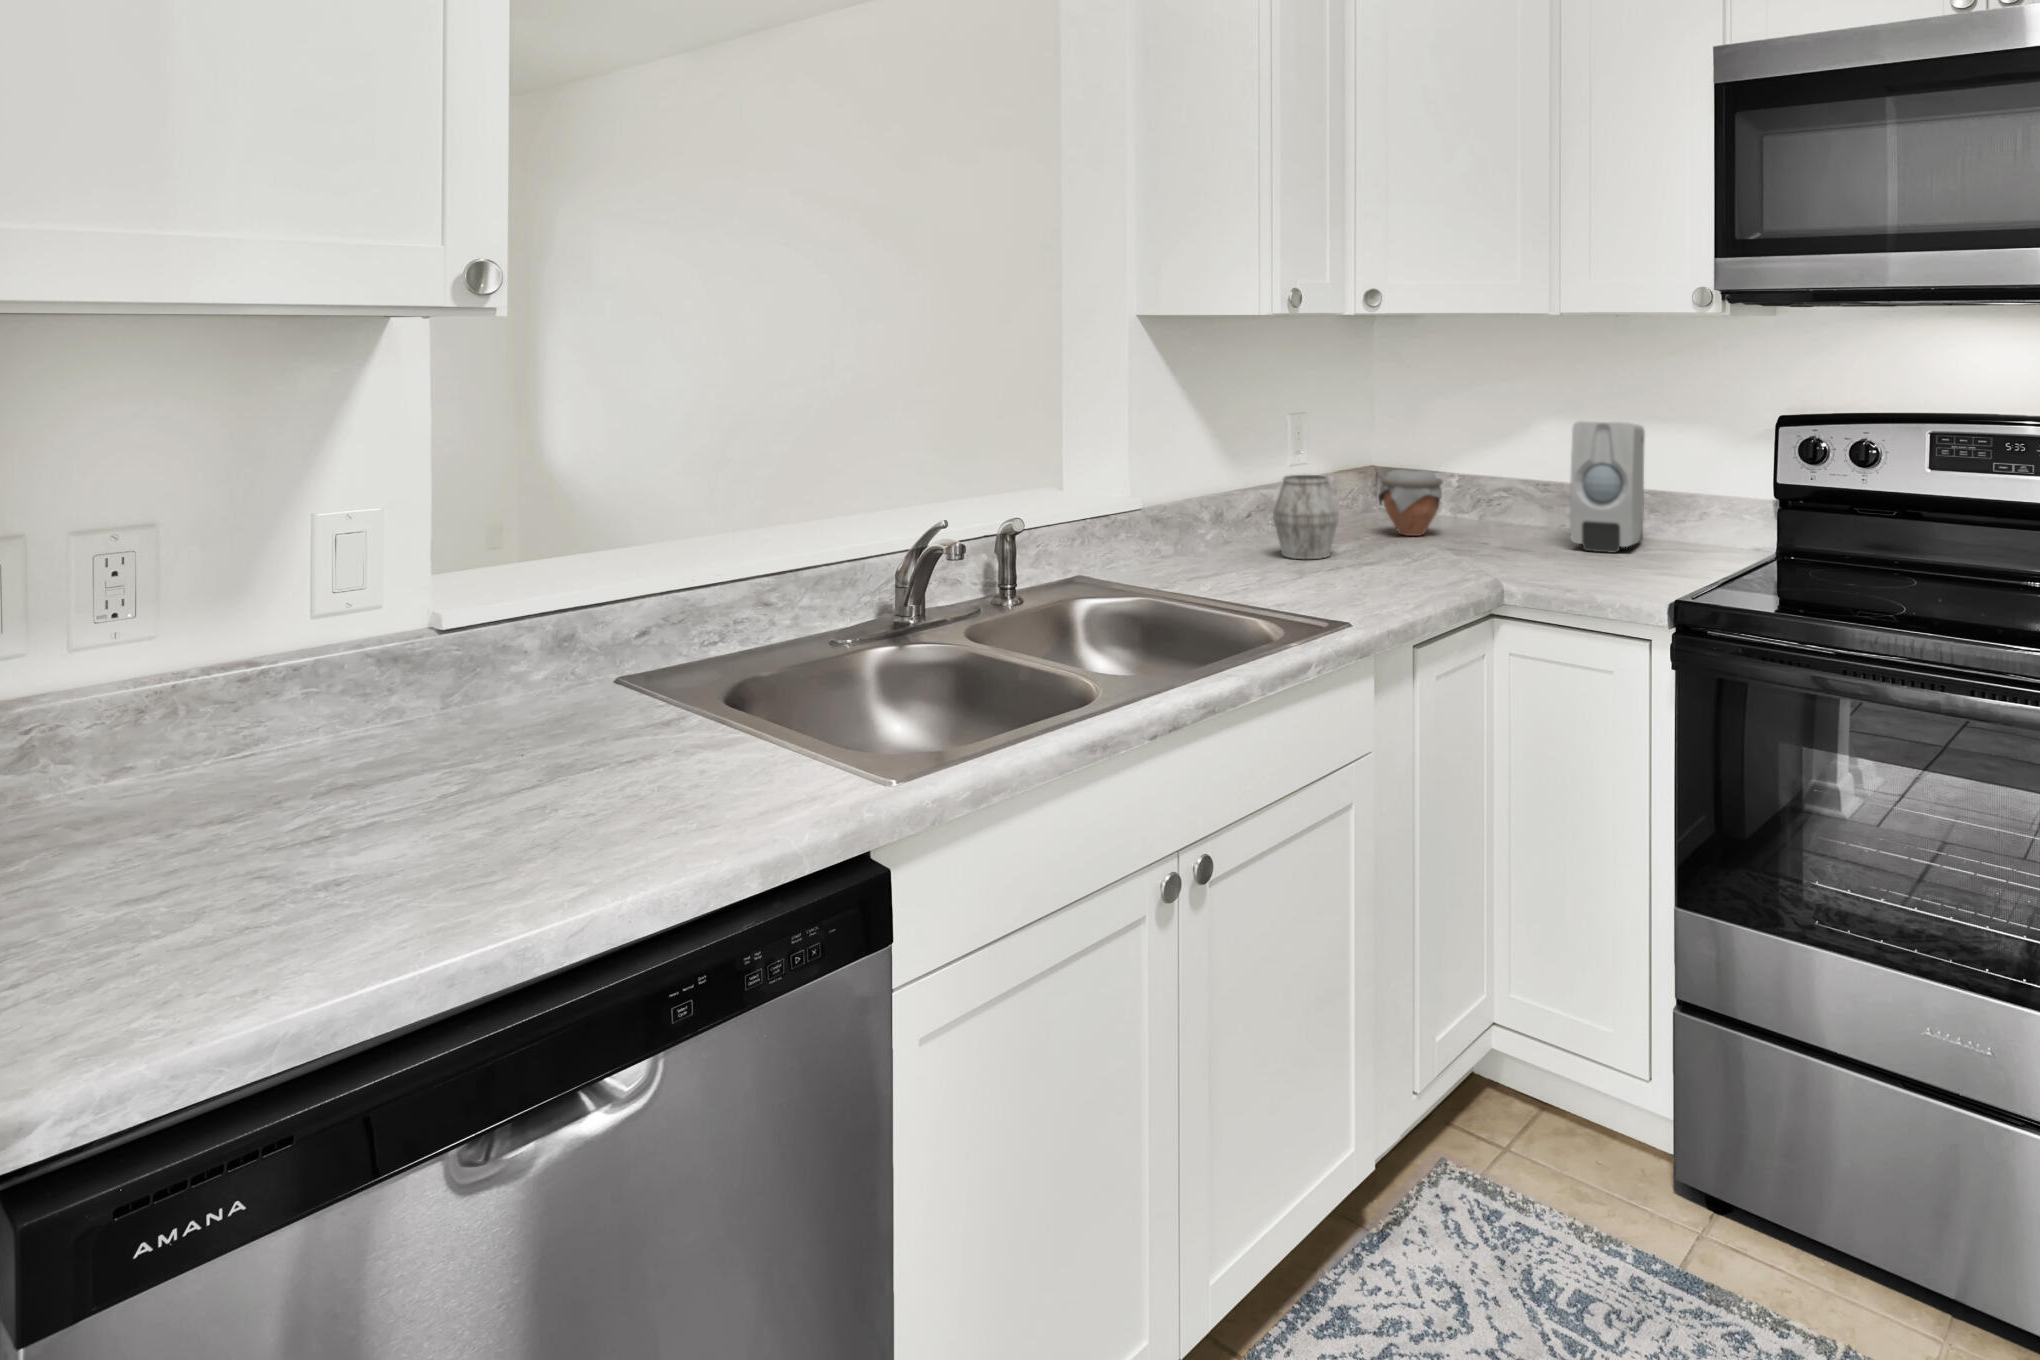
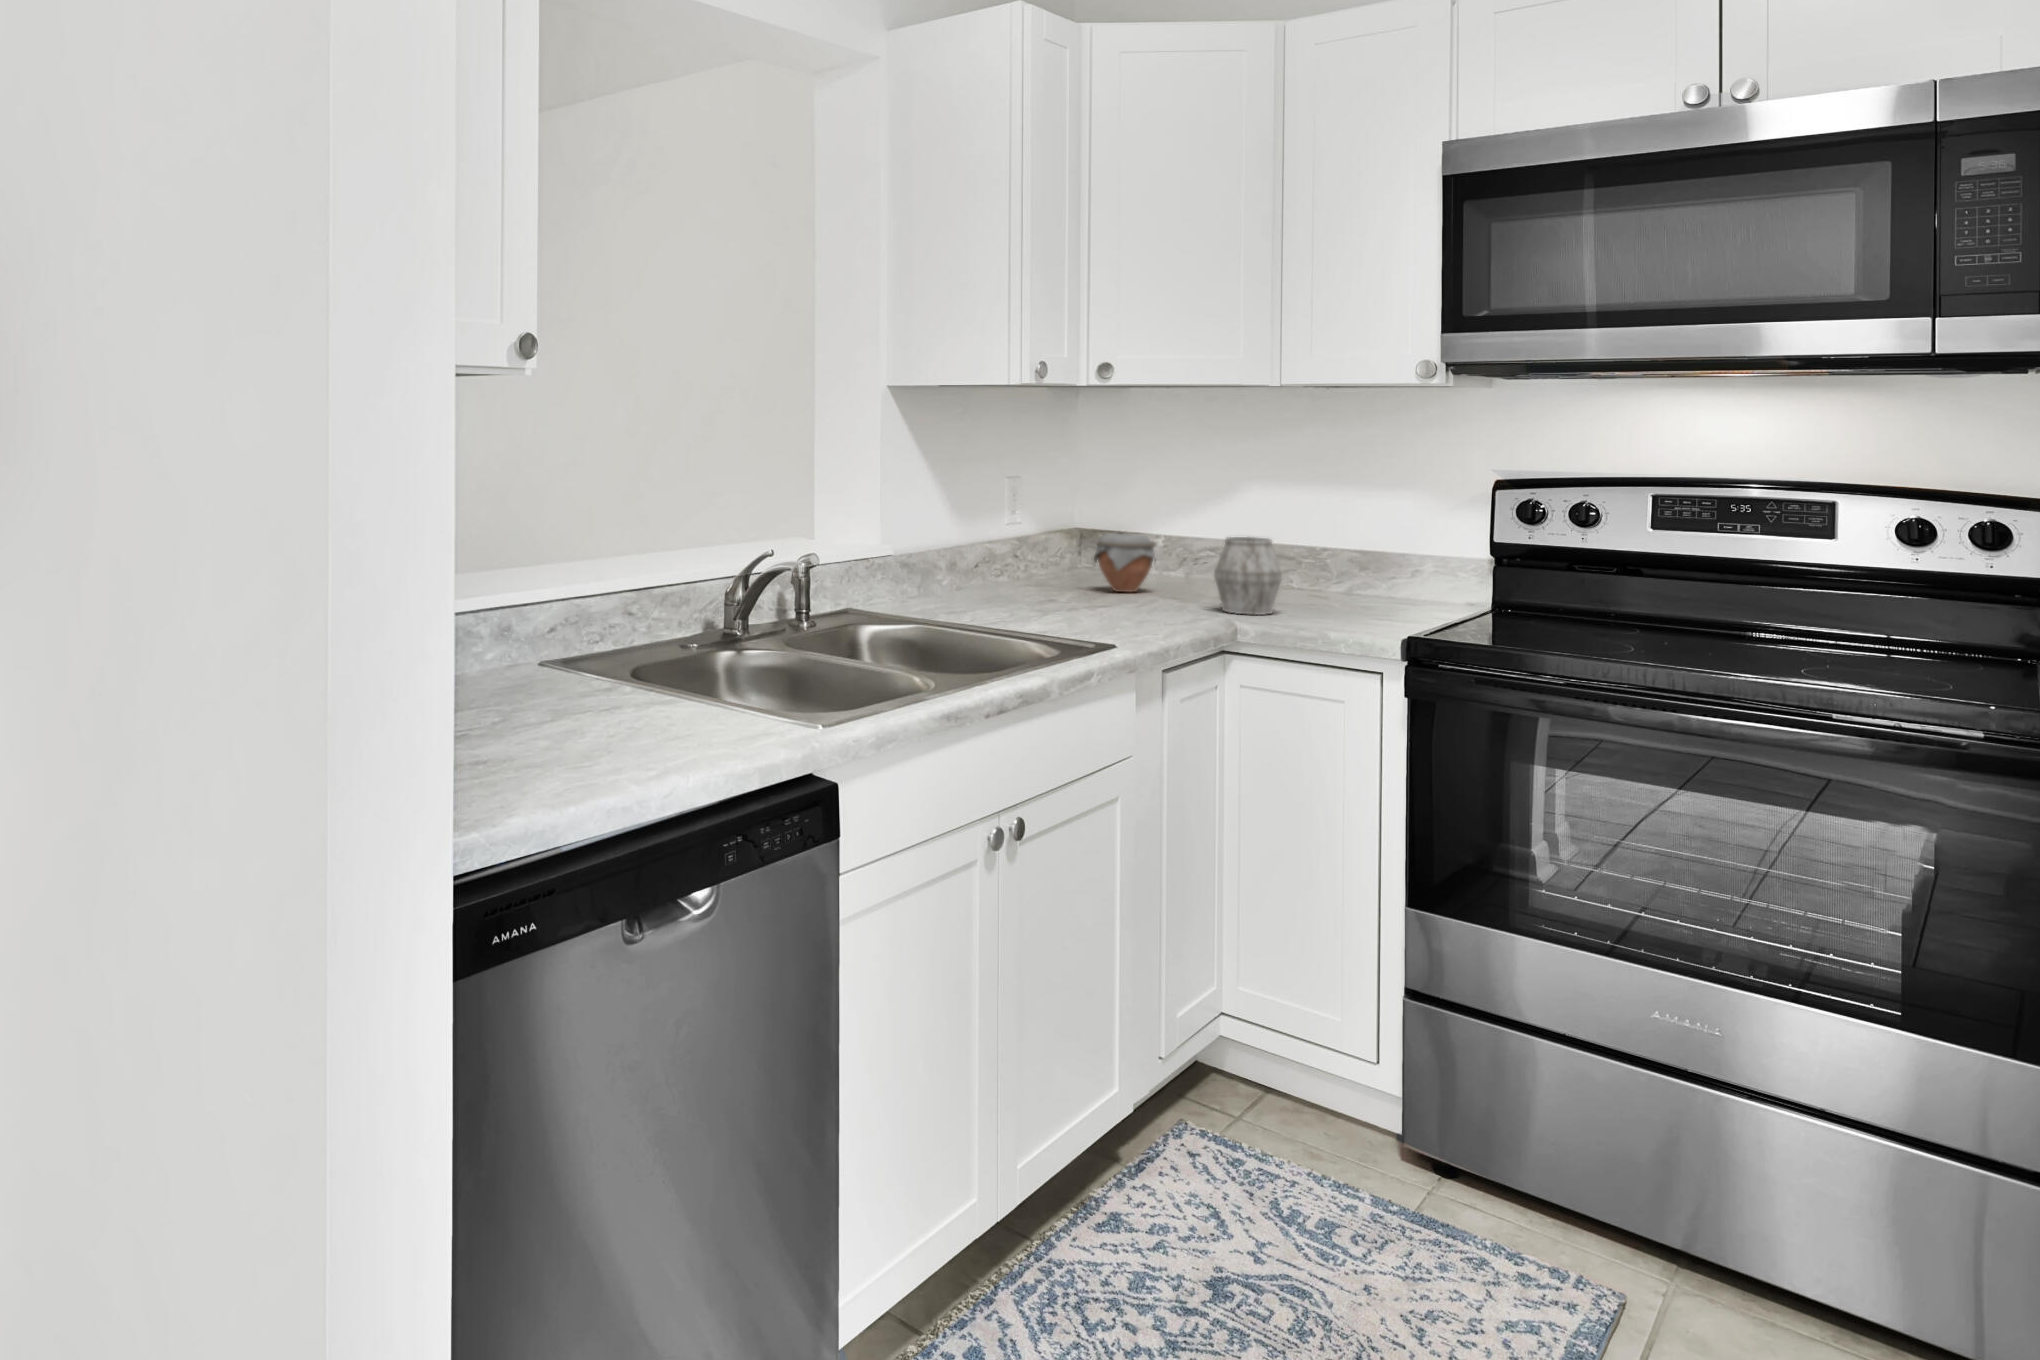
soap dispenser: present [1570,421,1645,553] -> none [1285,488,1355,606]
mug: present [1273,475,1339,559] -> present [1214,537,1282,615]

